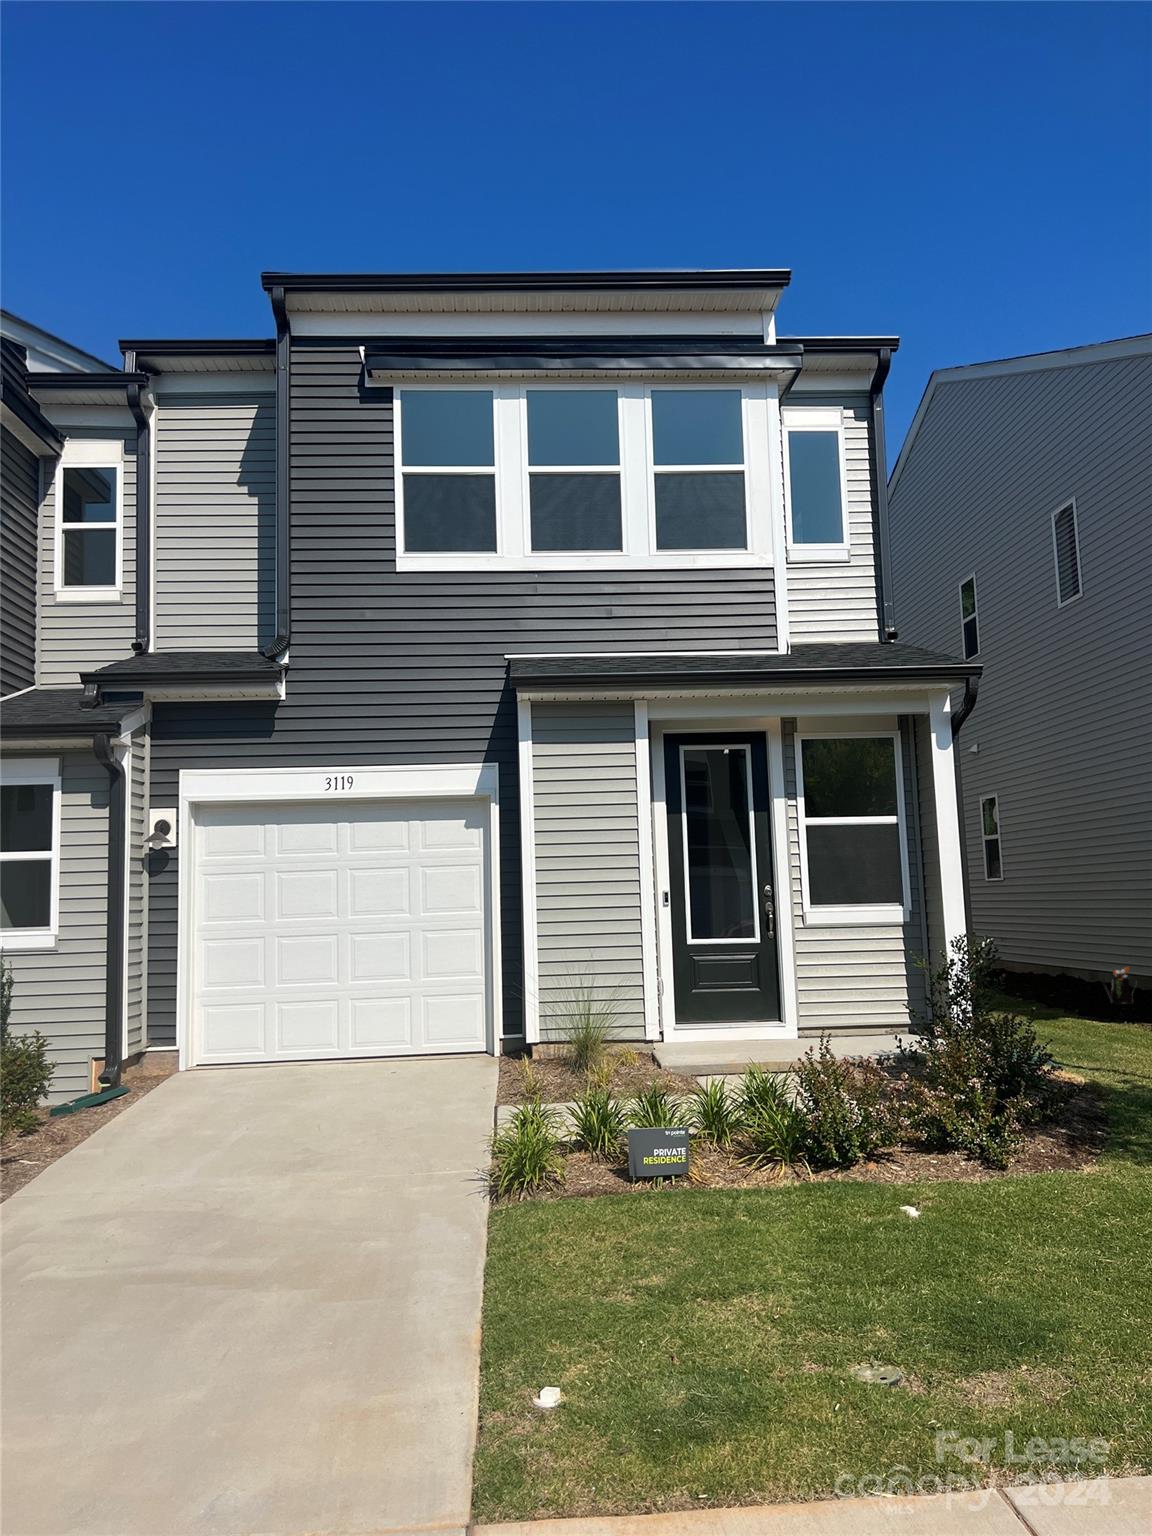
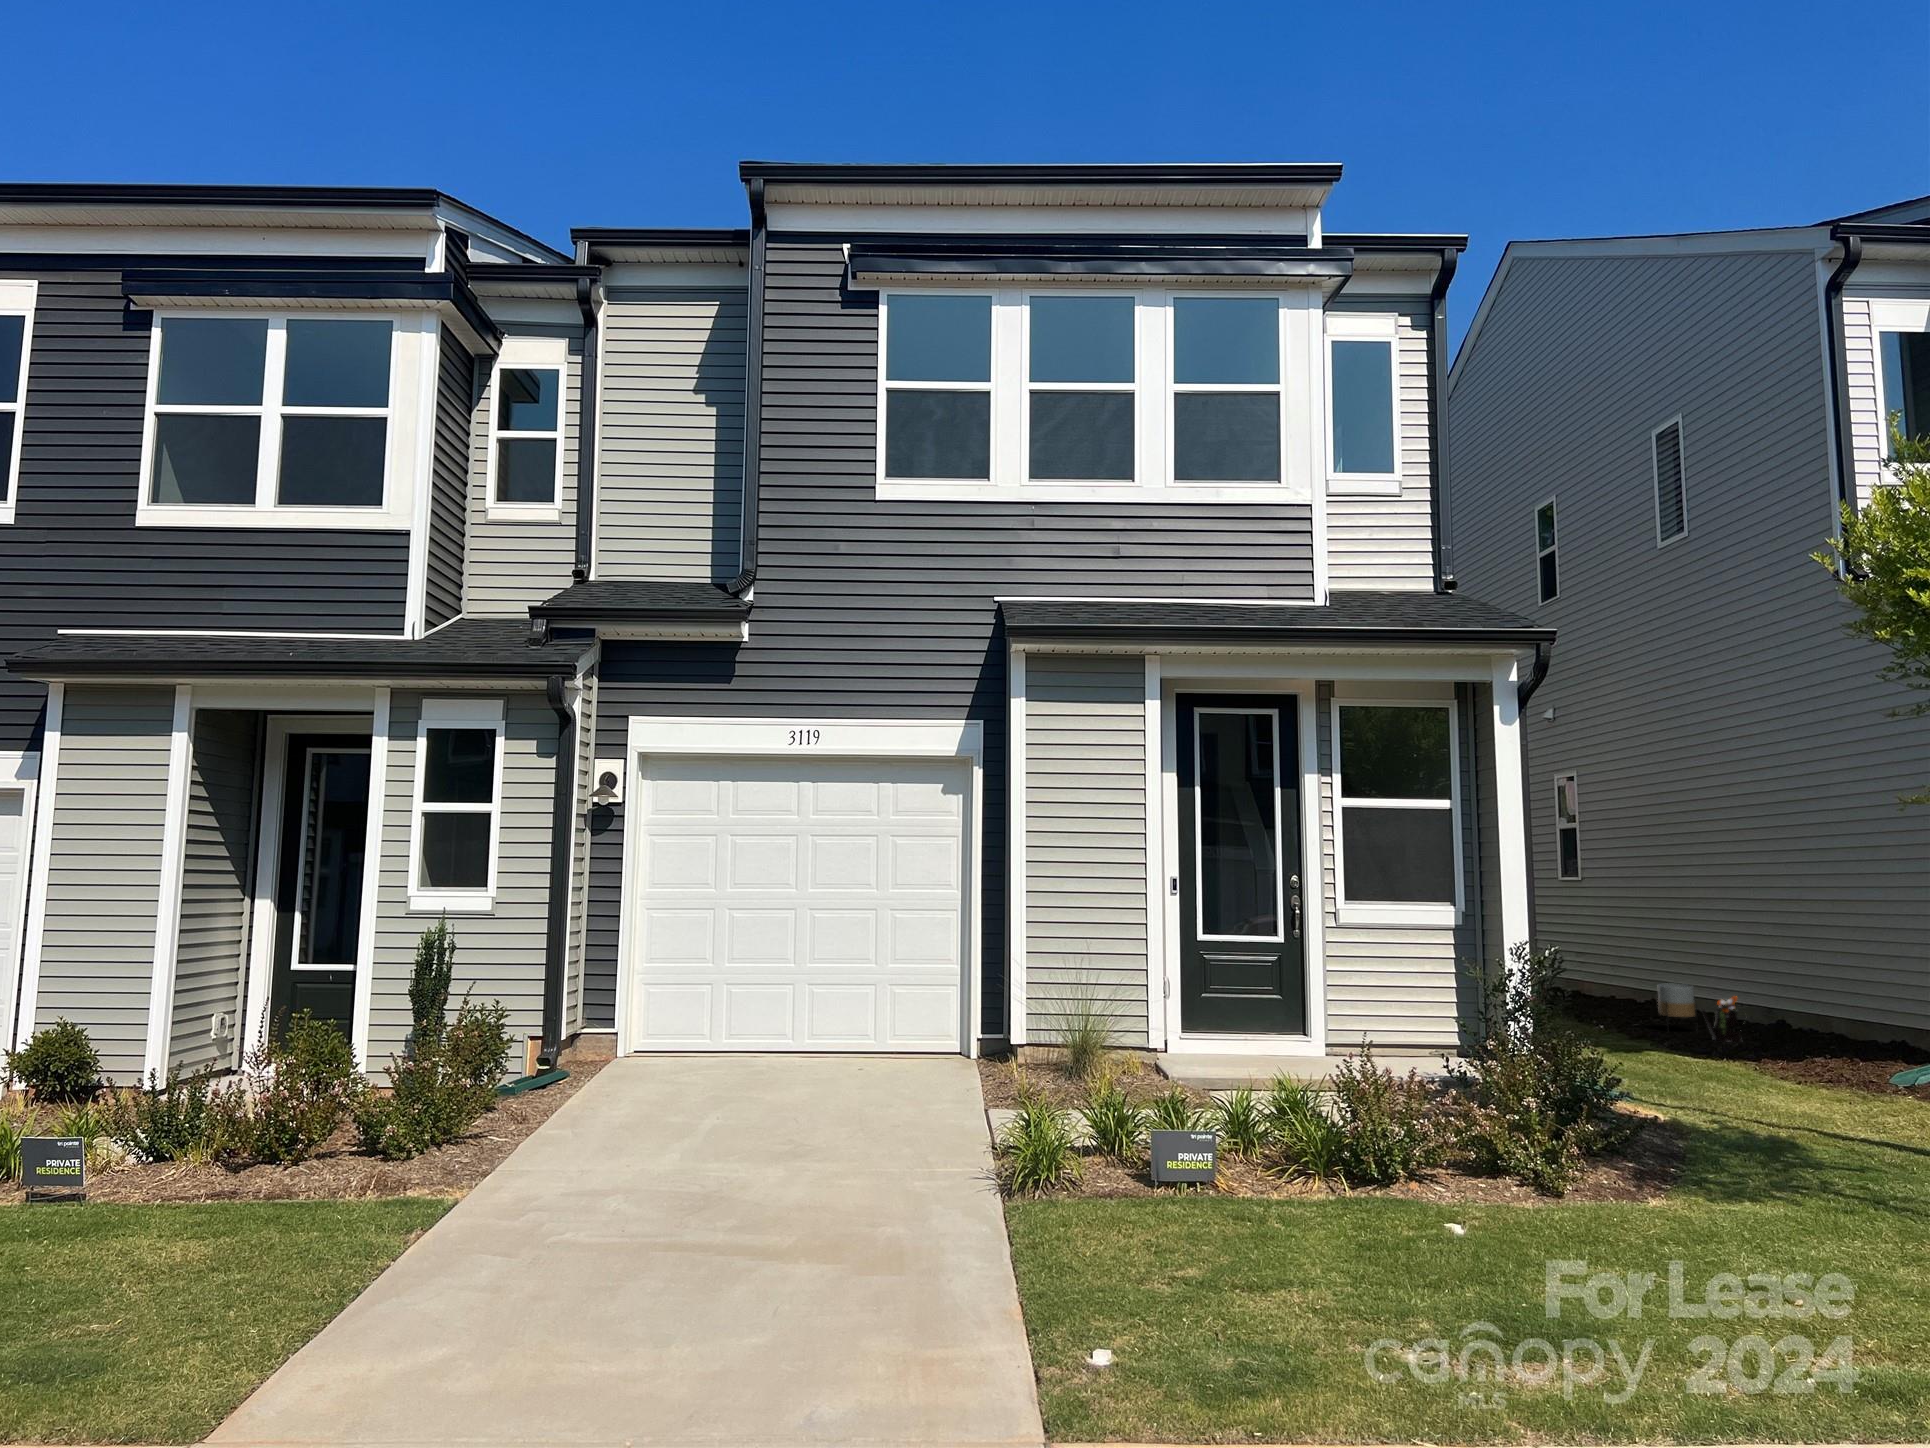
planter: none [1066,959,1098,998] -> present [1658,983,1697,1027]

